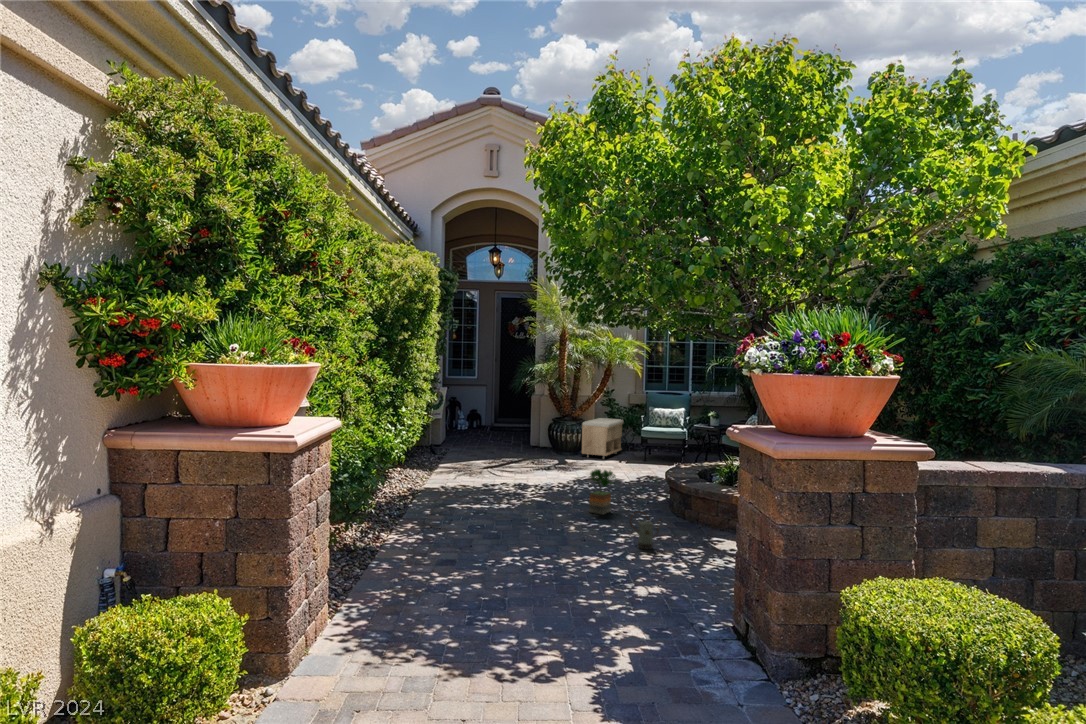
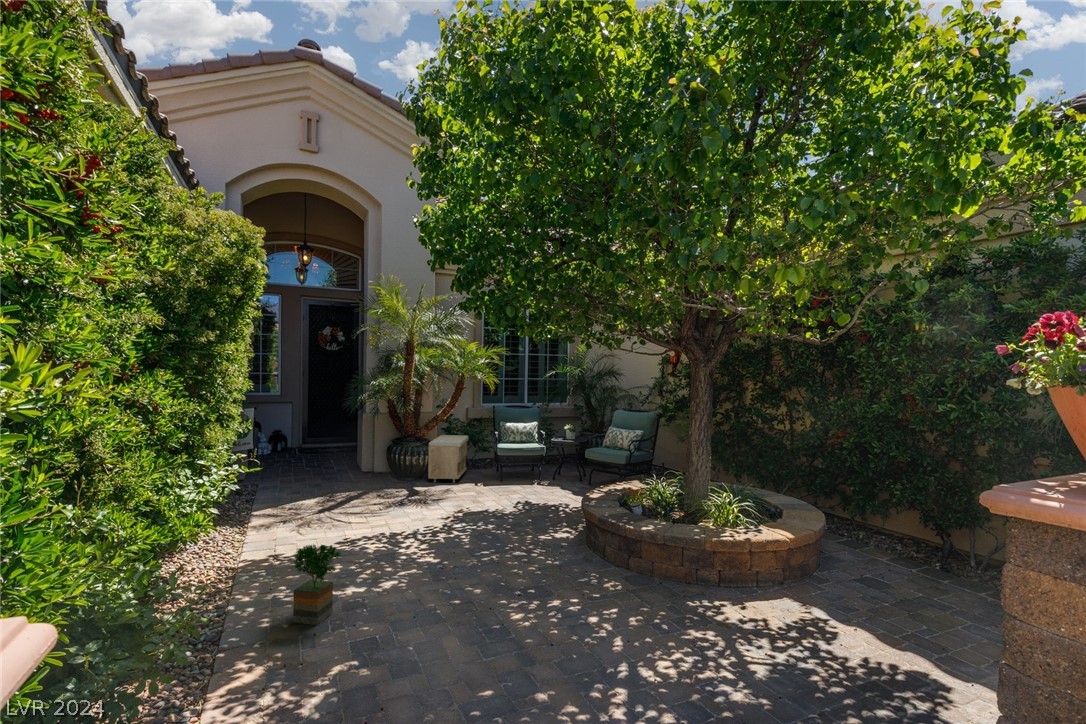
potted tree: present [589,469,615,514] -> present [293,544,341,625]
watering can: present [630,511,660,549] -> none [642,595,680,655]

